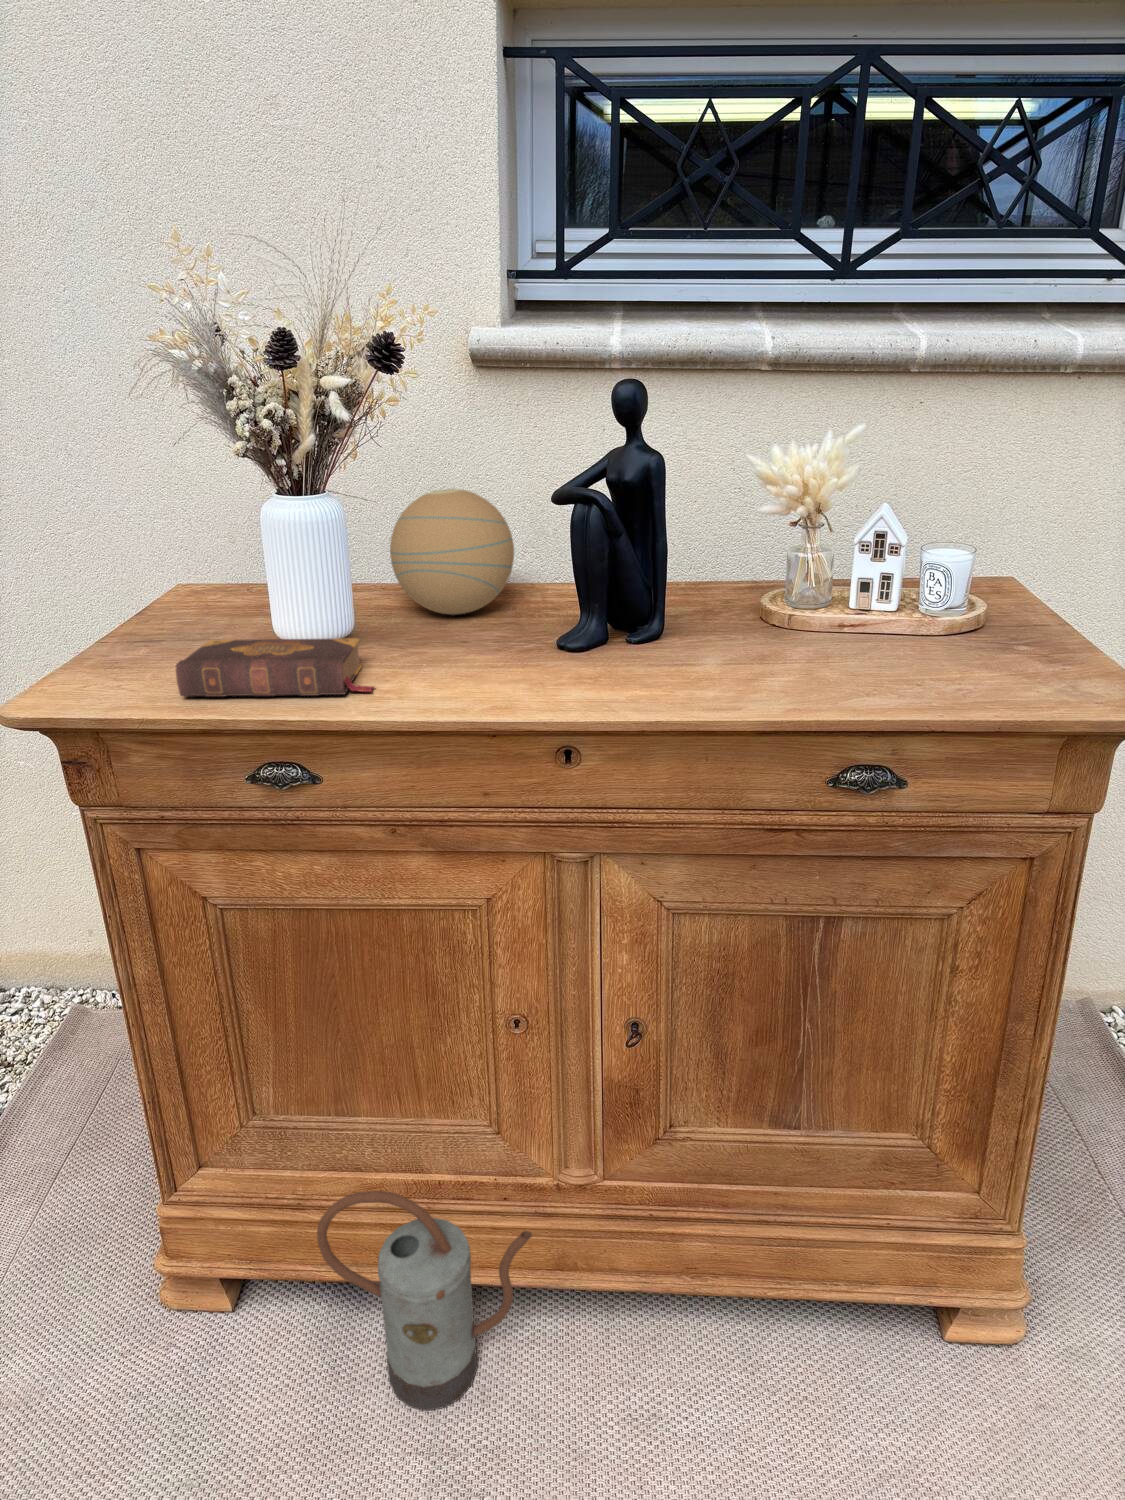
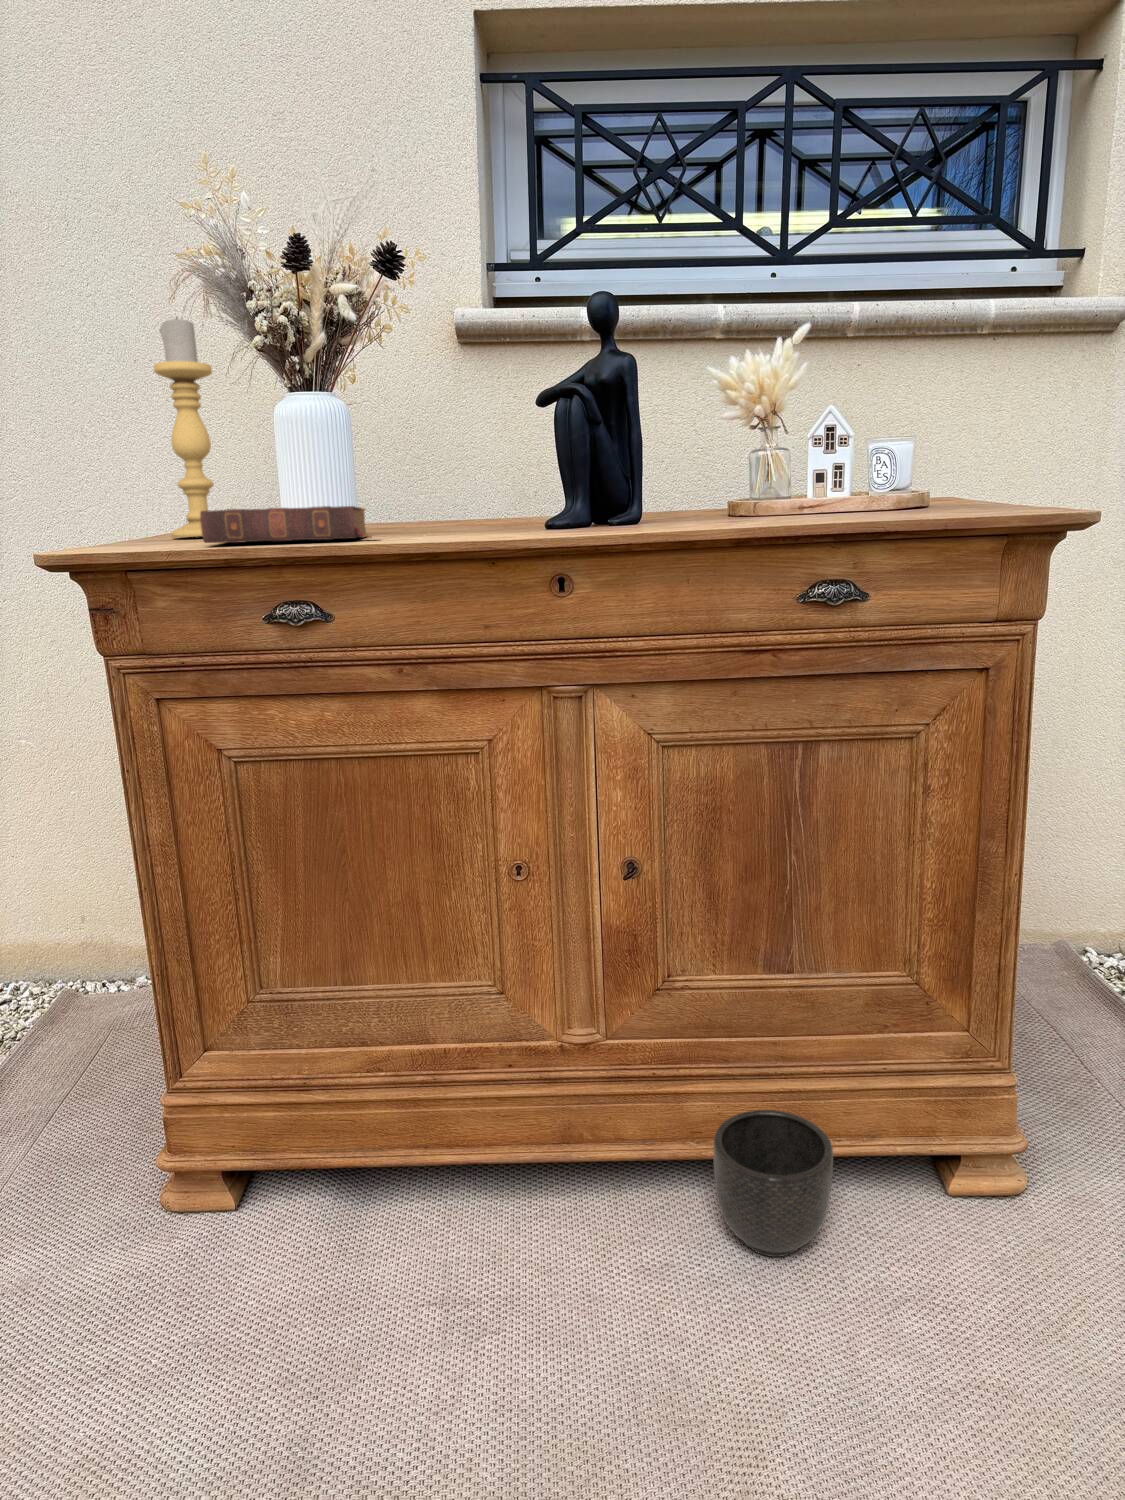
candle holder: none [127,400,219,643] -> present [154,317,214,537]
decorative orb: present [390,489,514,615] -> none [389,408,502,524]
watering can: present [317,1191,533,1411] -> none [325,1030,540,1272]
planter: none [705,1261,826,1416] -> present [713,1110,833,1257]

